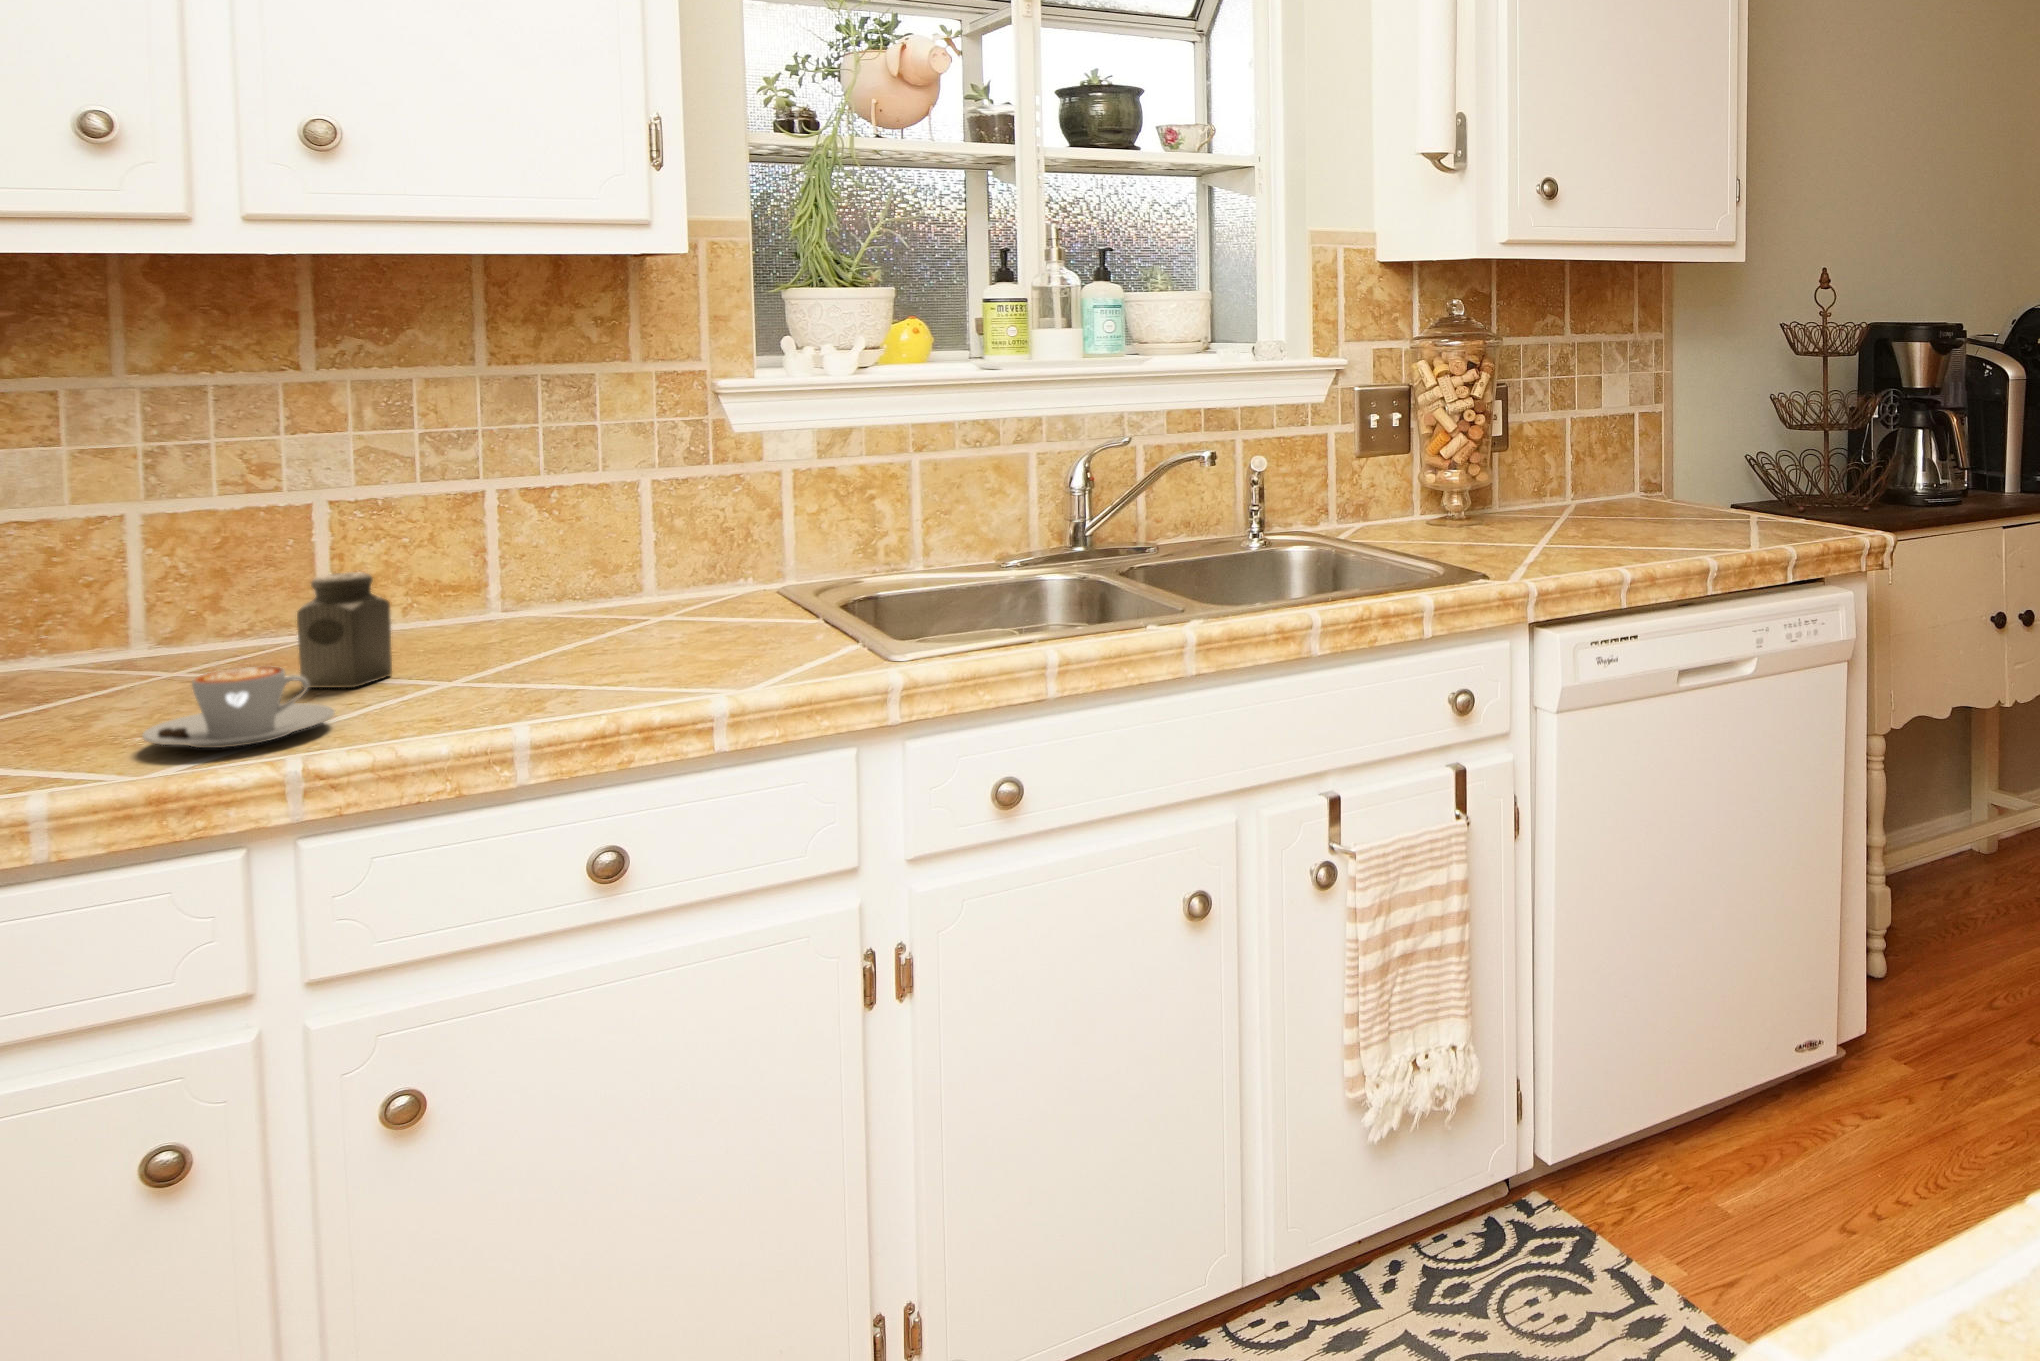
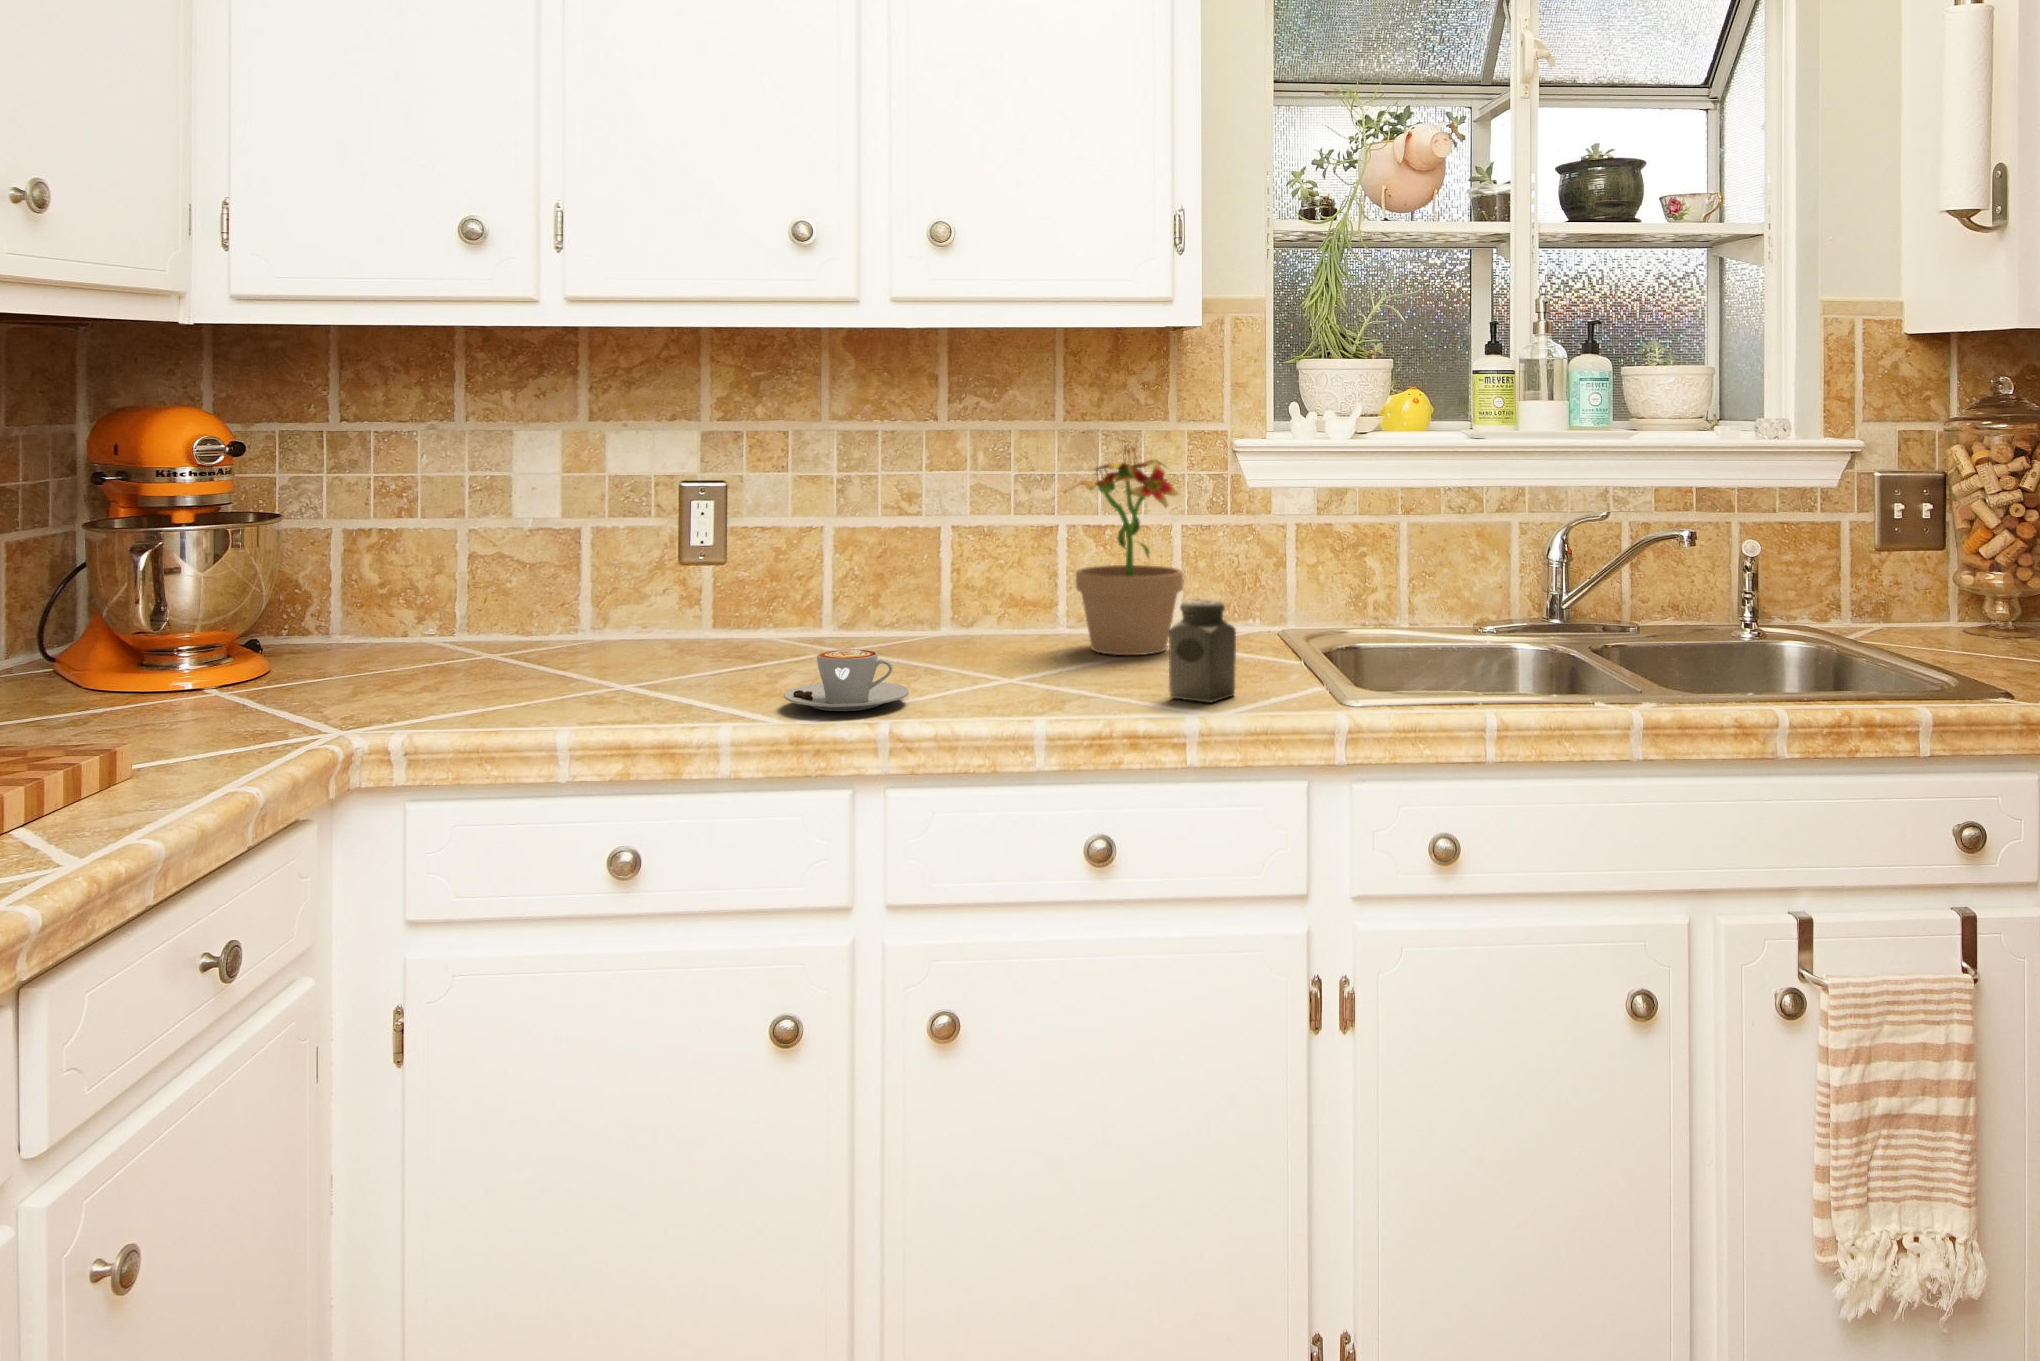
potted plant: none [508,392,667,635] -> present [1067,446,1183,655]
salt shaker: present [297,572,392,688] -> present [1169,599,1236,702]

